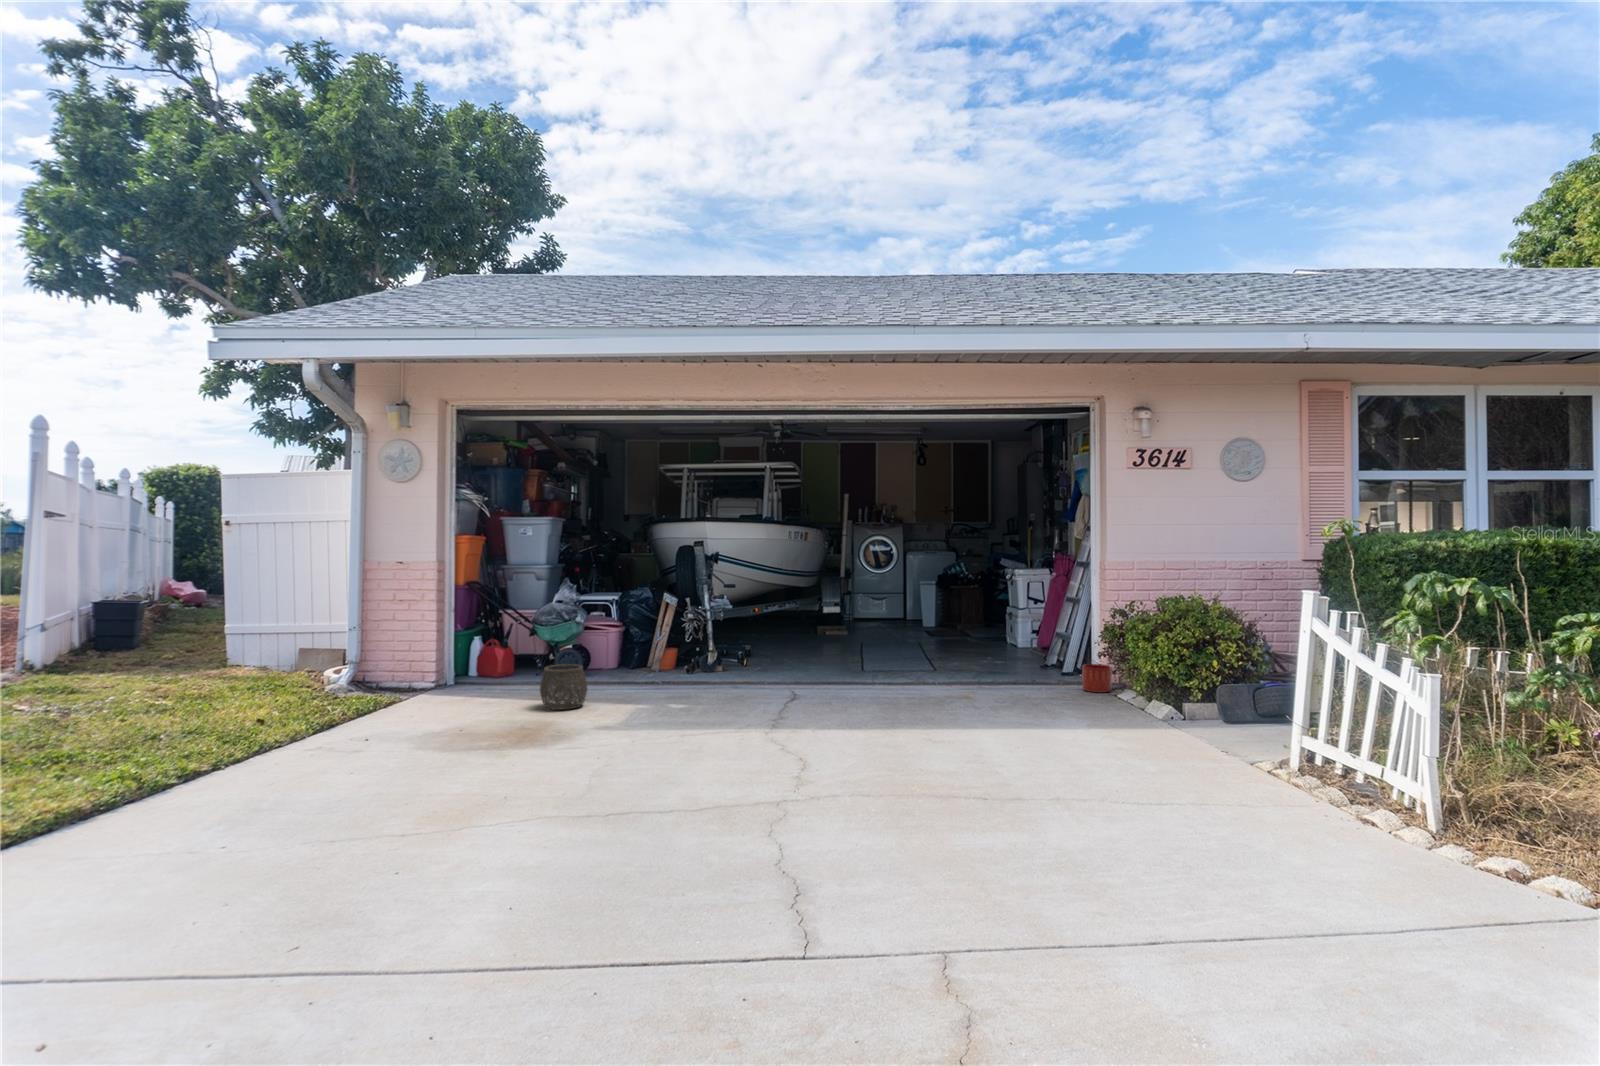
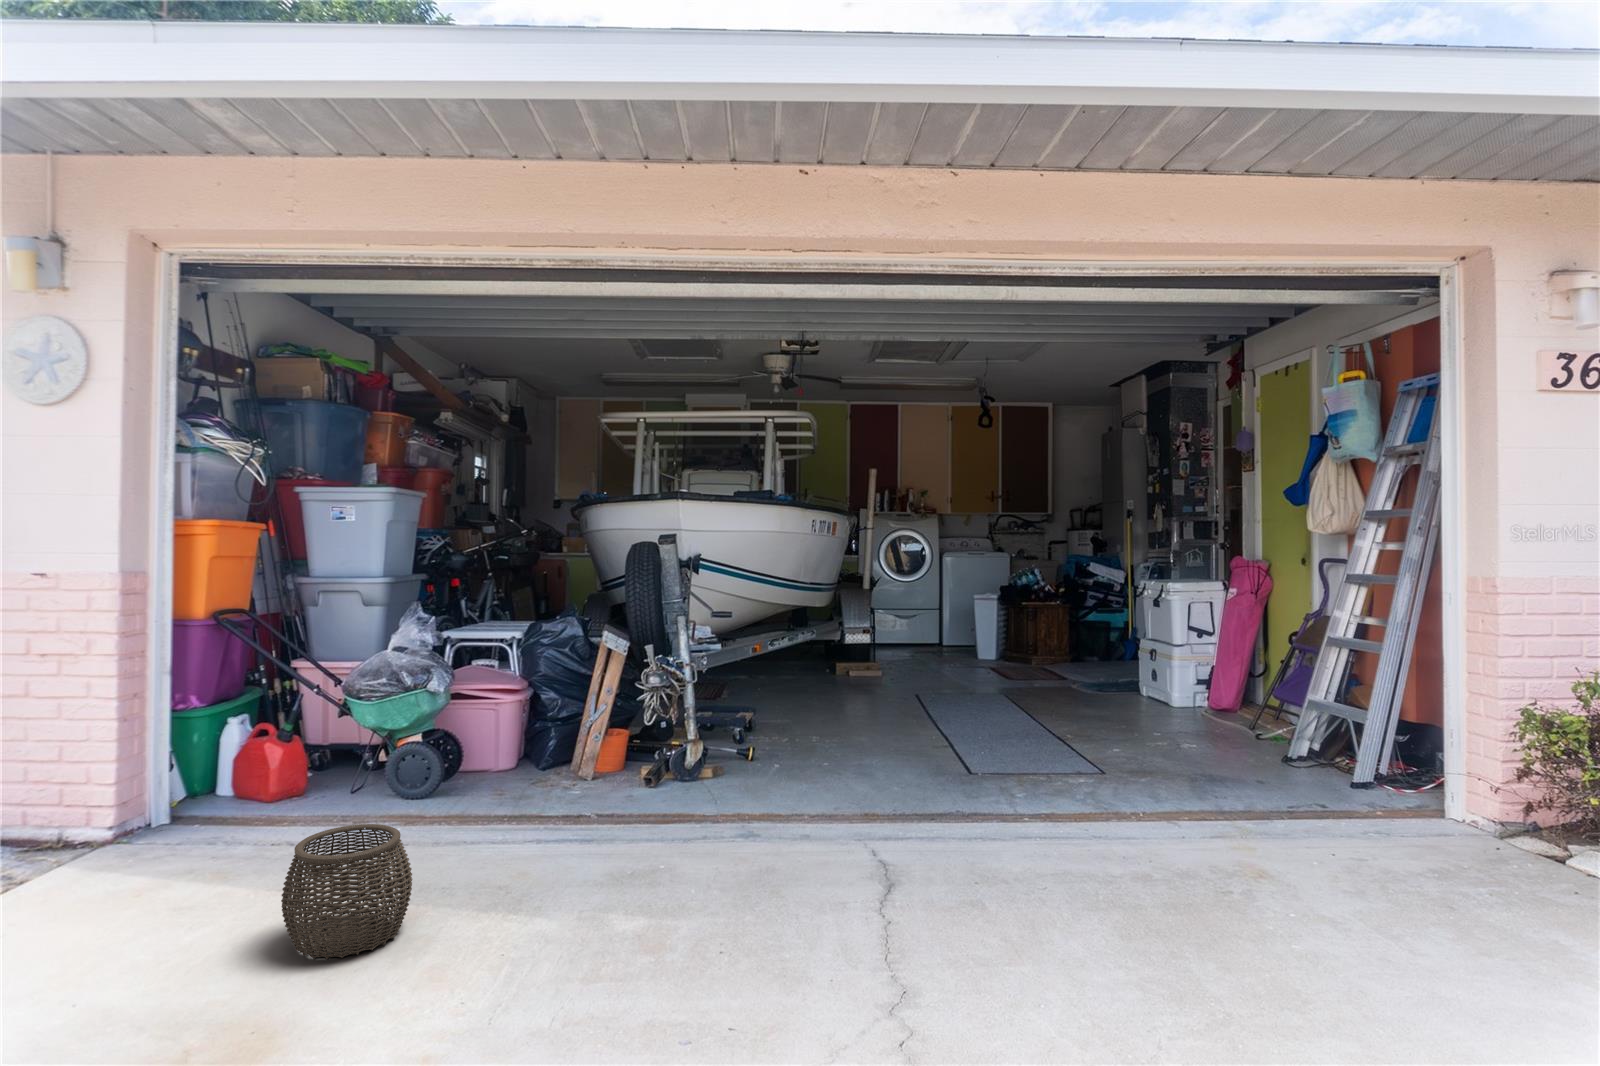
planter: present [1082,664,1112,693] -> none [1458,782,1531,848]

